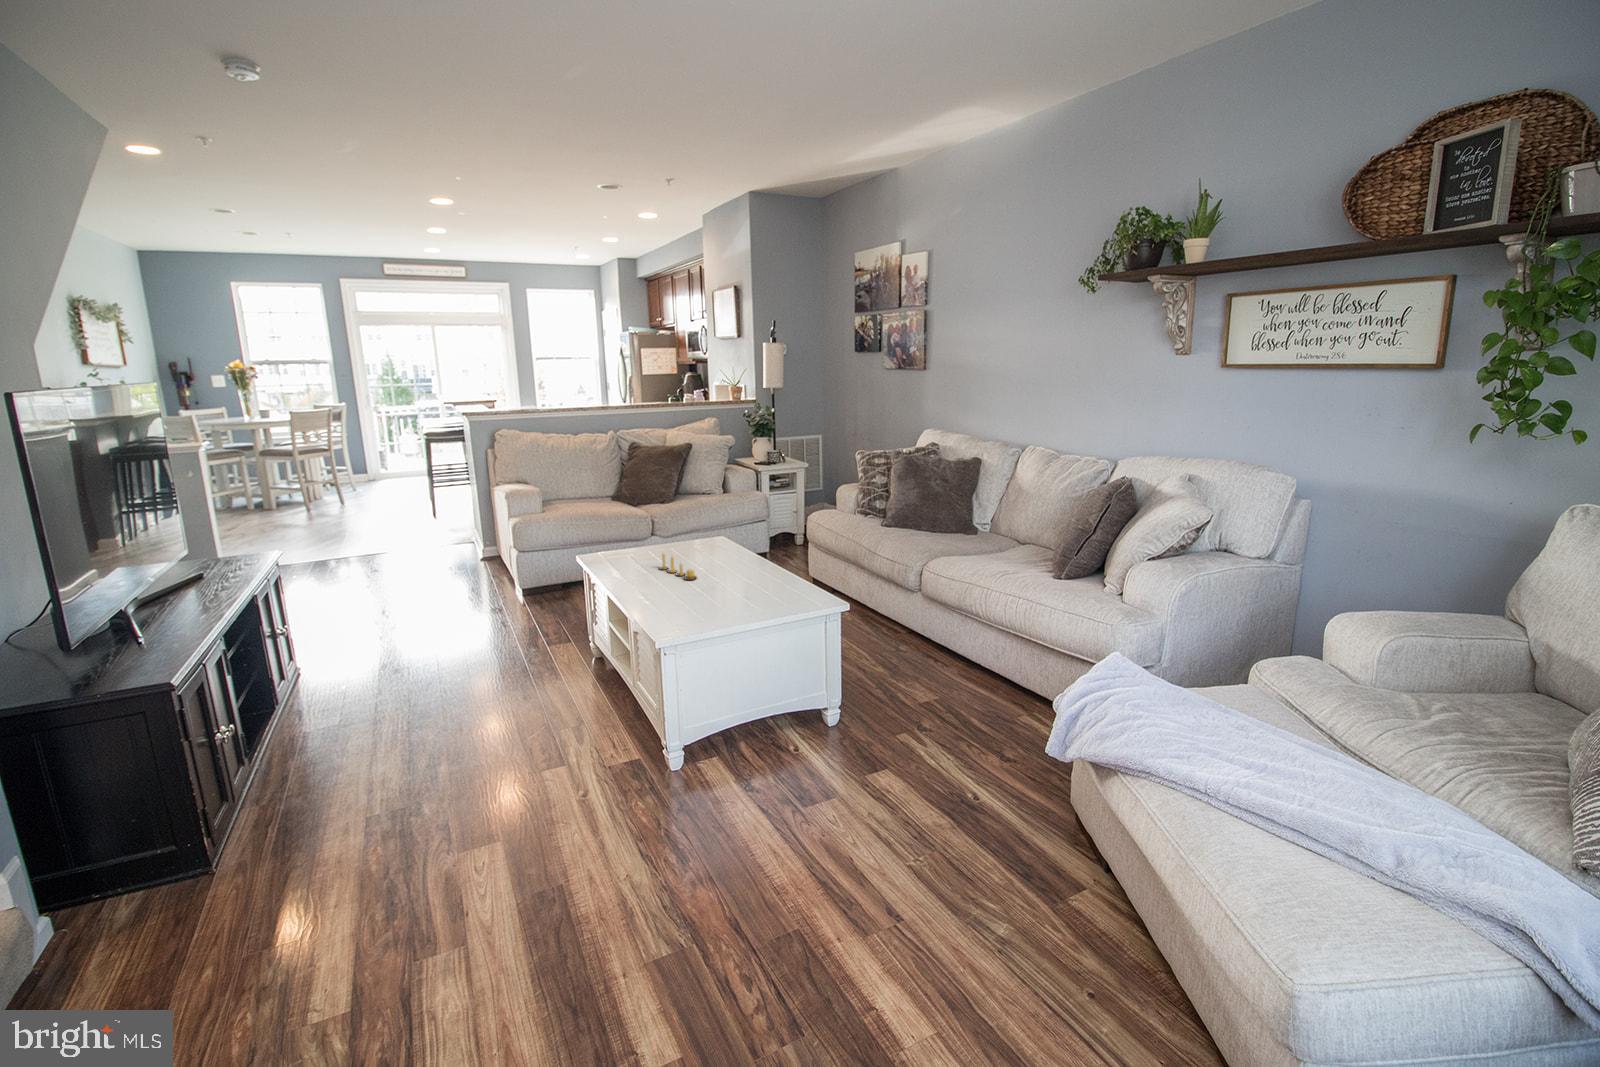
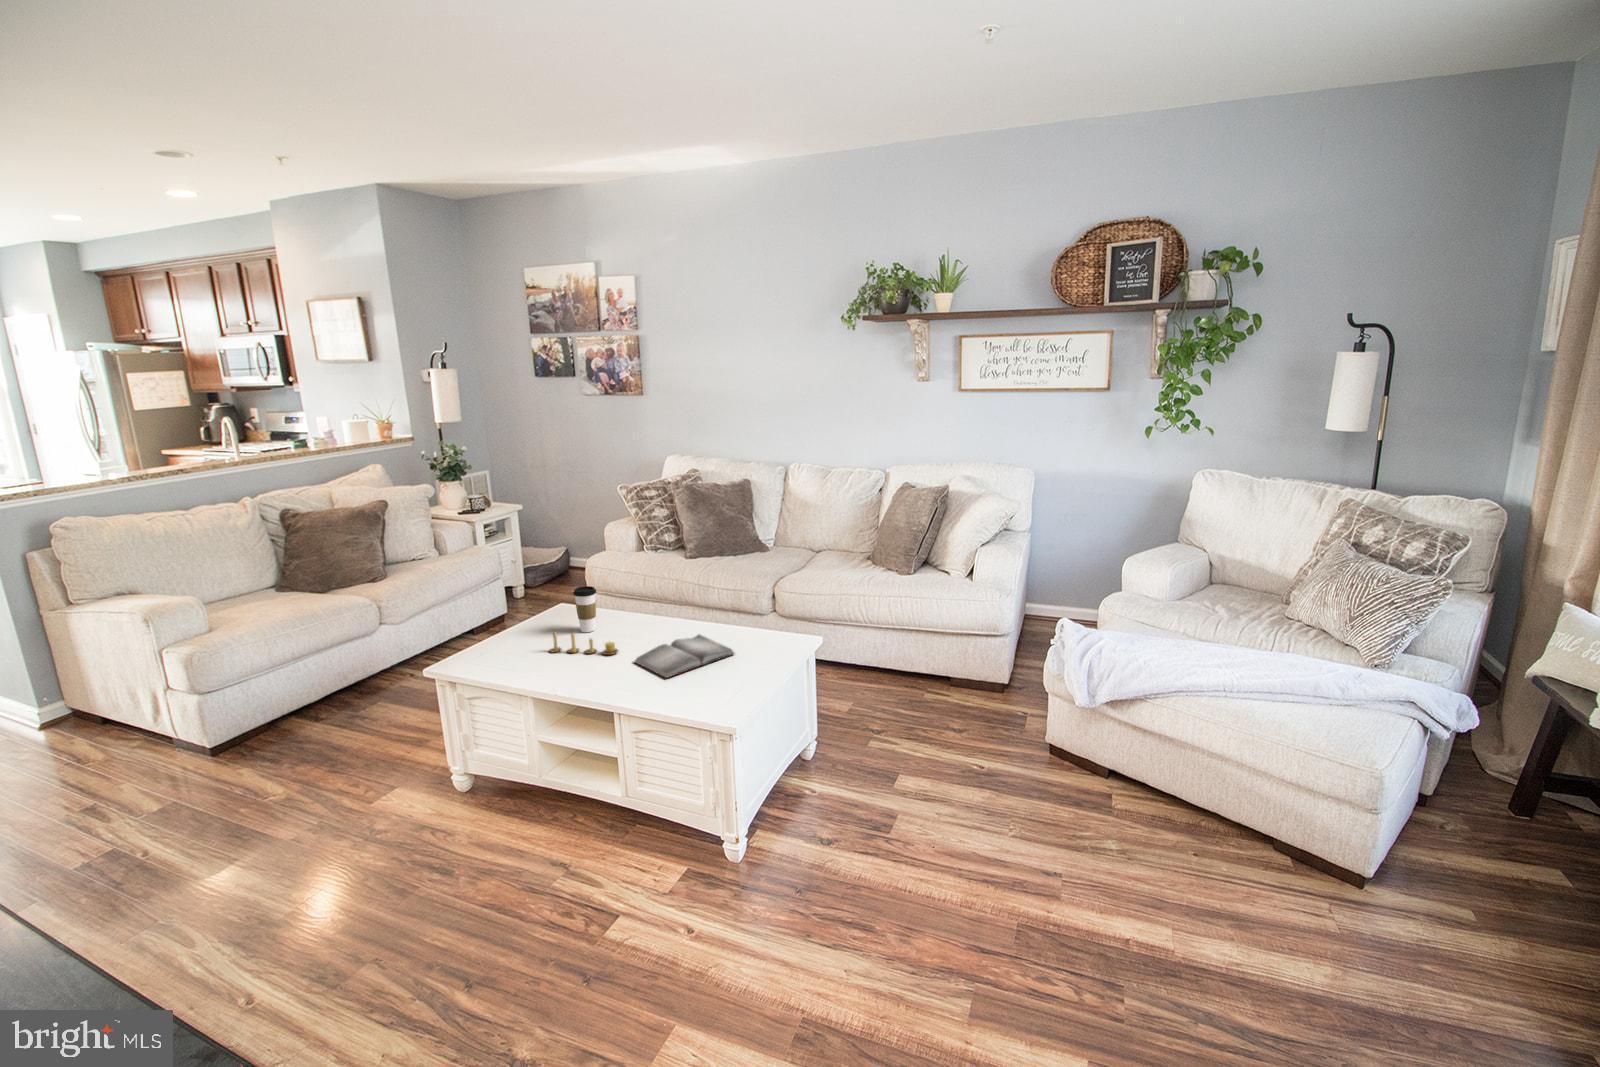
coffee cup: none [697,523,716,562] -> present [573,586,596,632]
hardback book: none [687,579,765,604] -> present [635,634,734,678]

